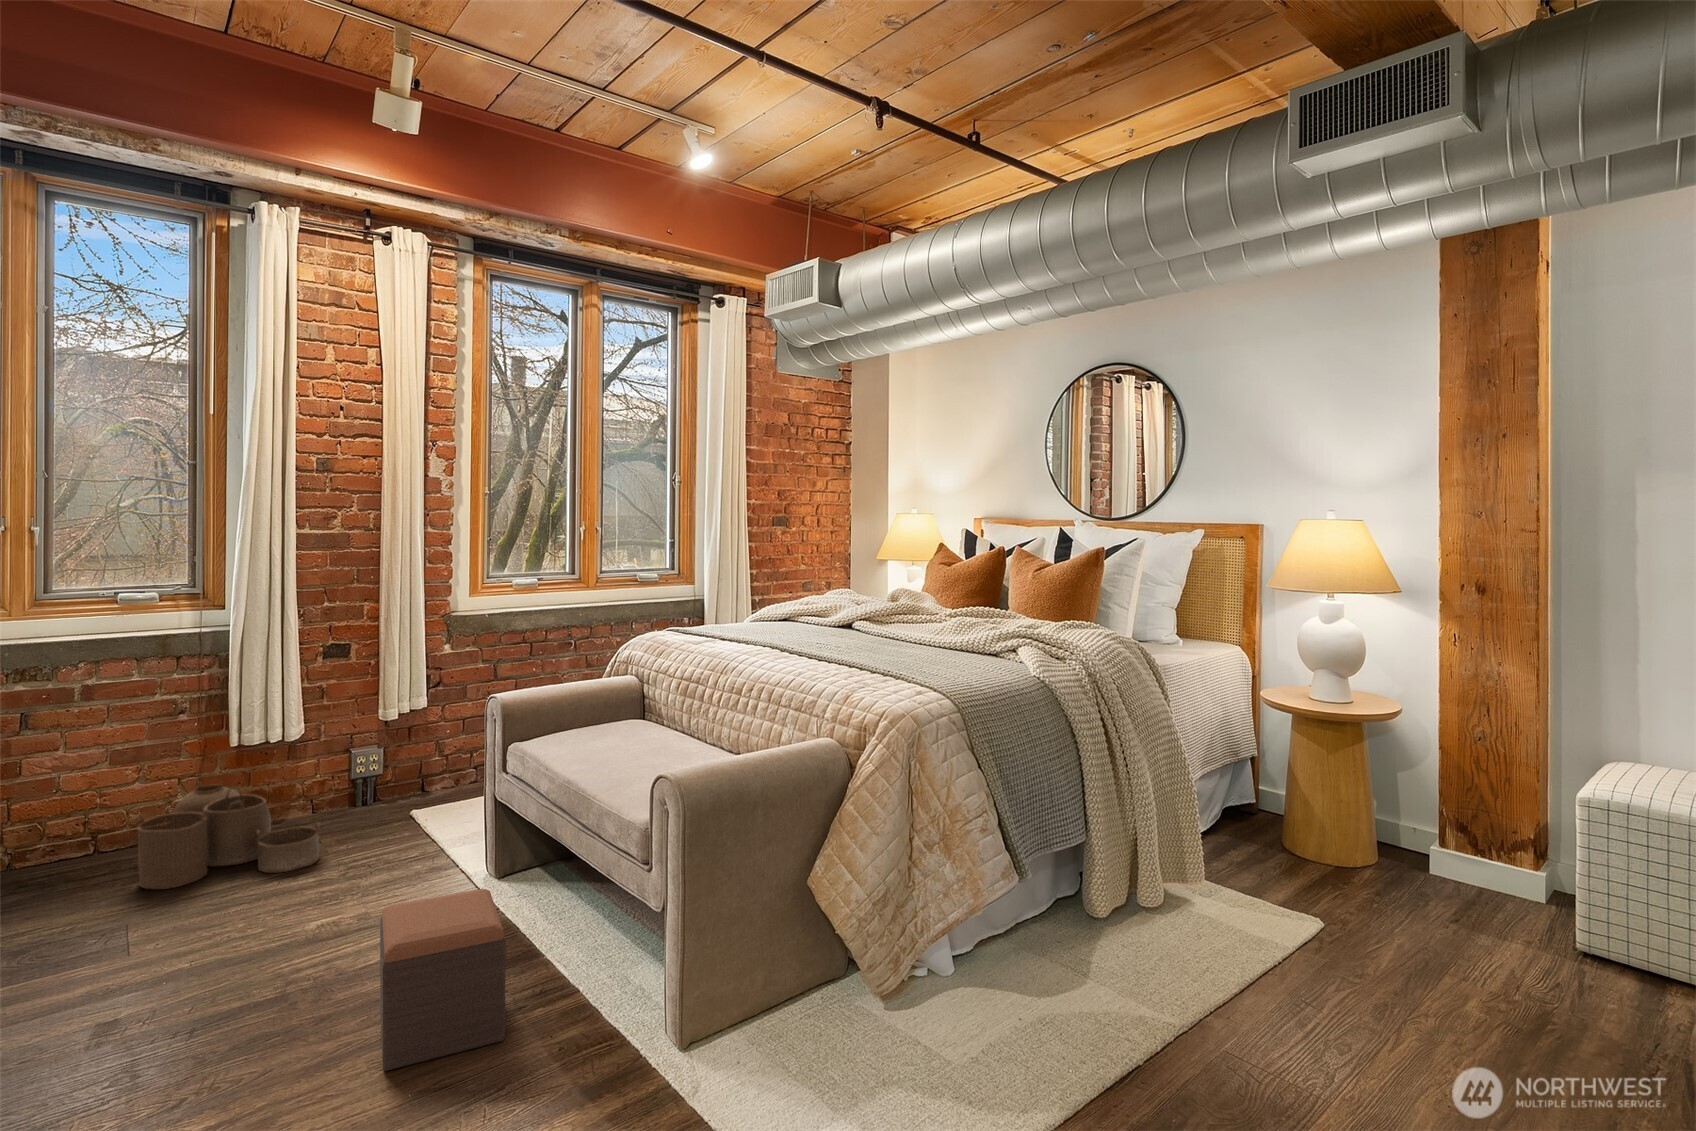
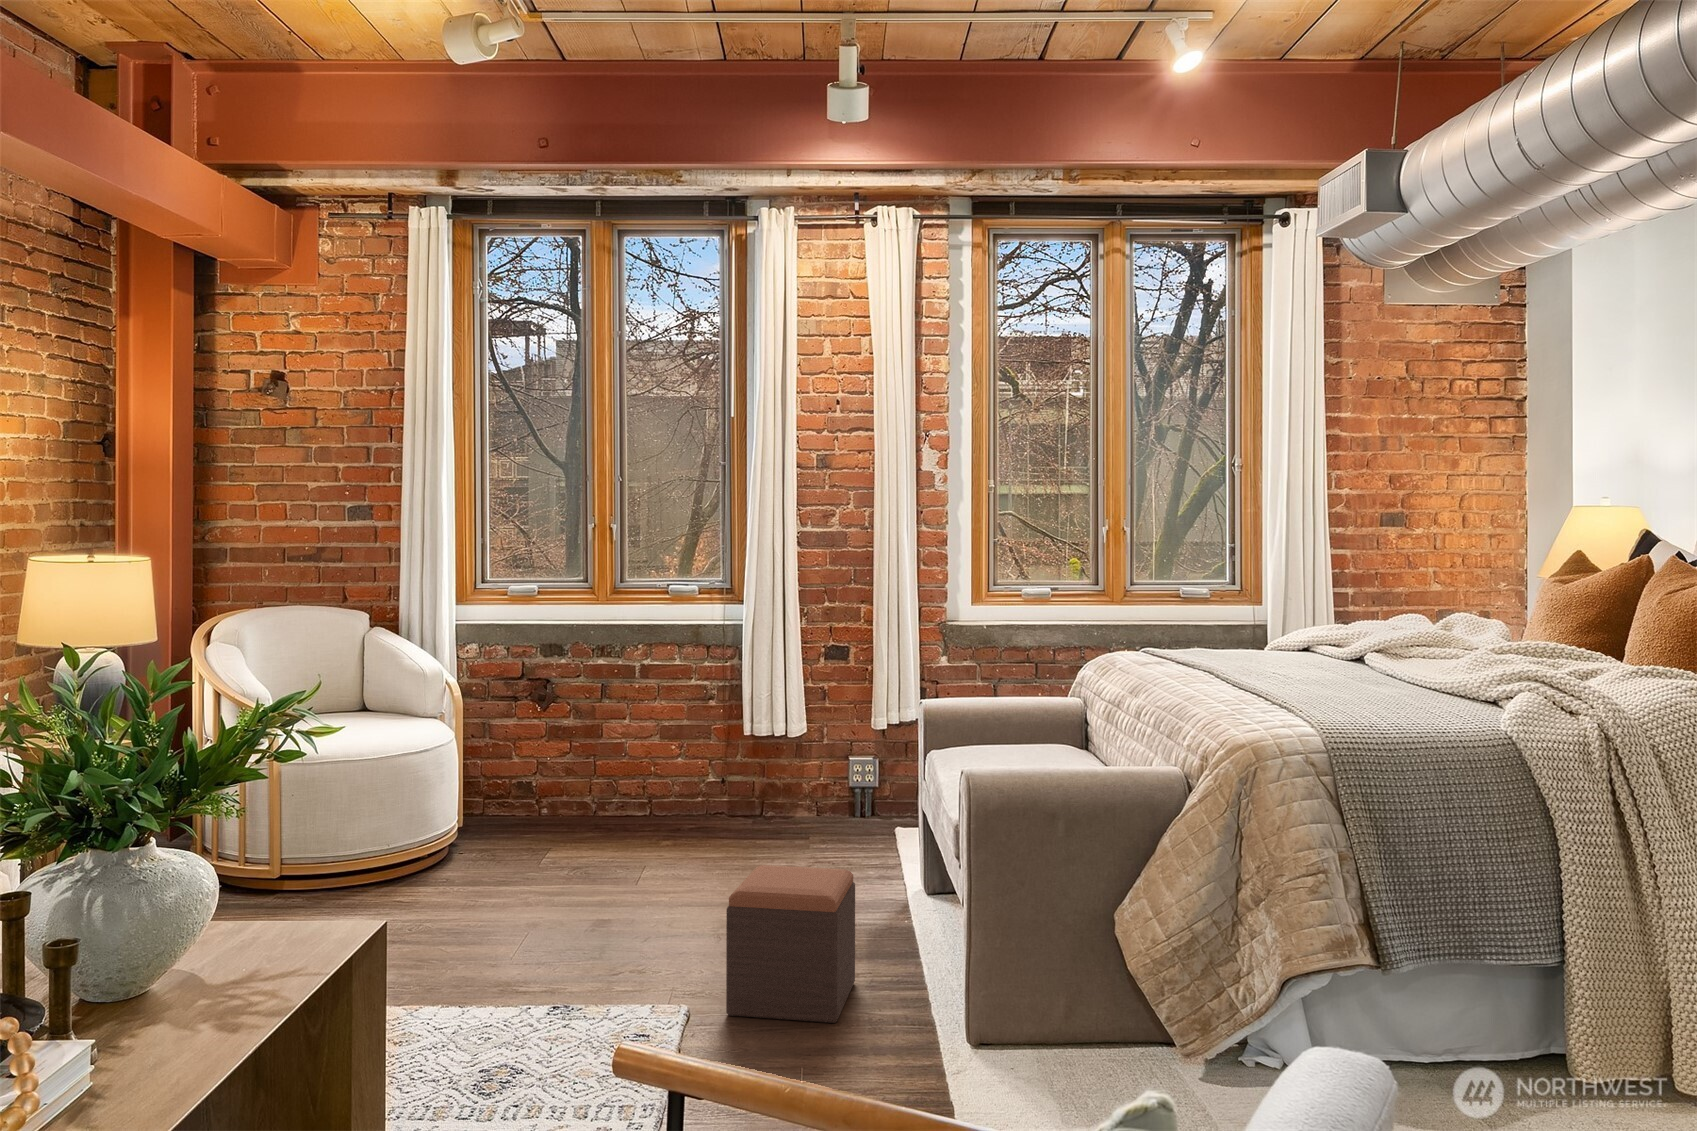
woven basket: present [136,783,320,889] -> none [652,767,791,858]

